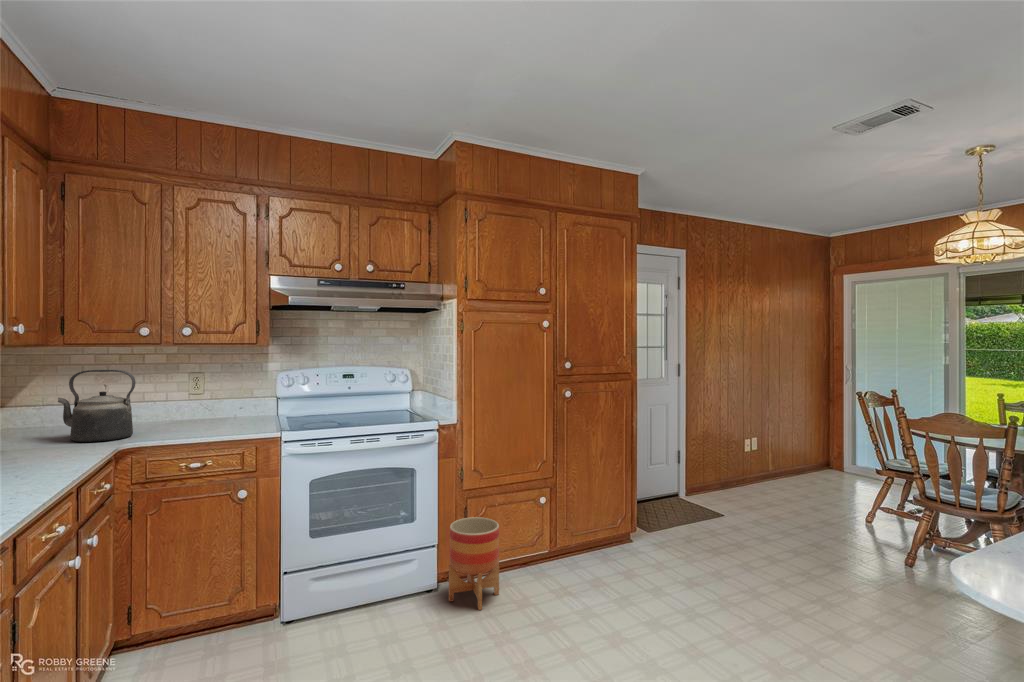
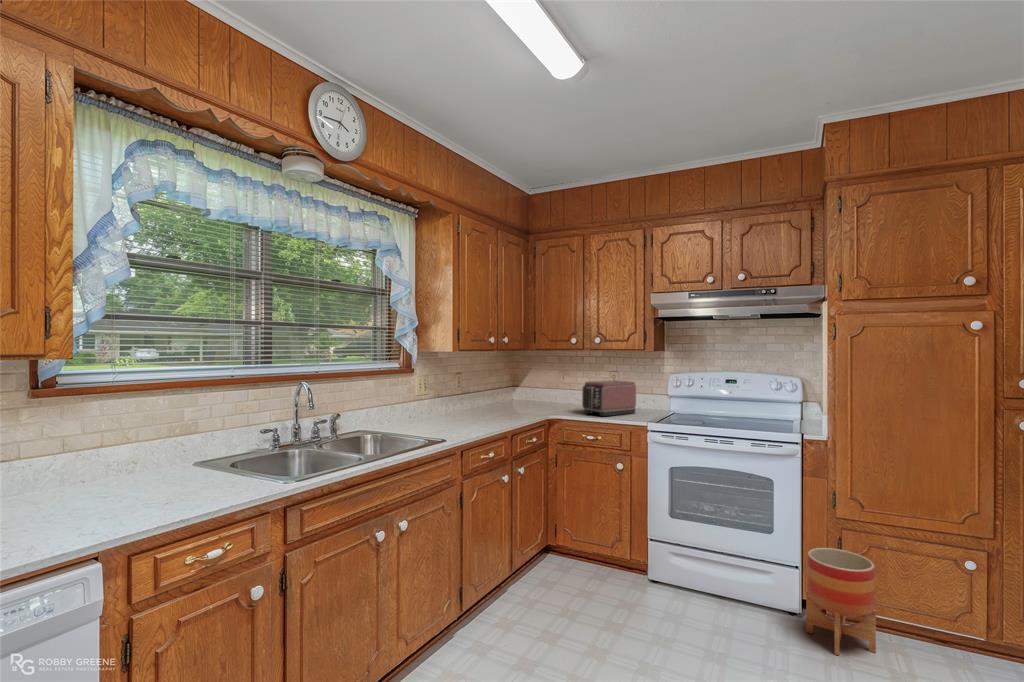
kettle: present [58,370,136,442] -> none [528,366,564,413]
toaster: none [168,384,242,433] -> present [582,380,636,416]

